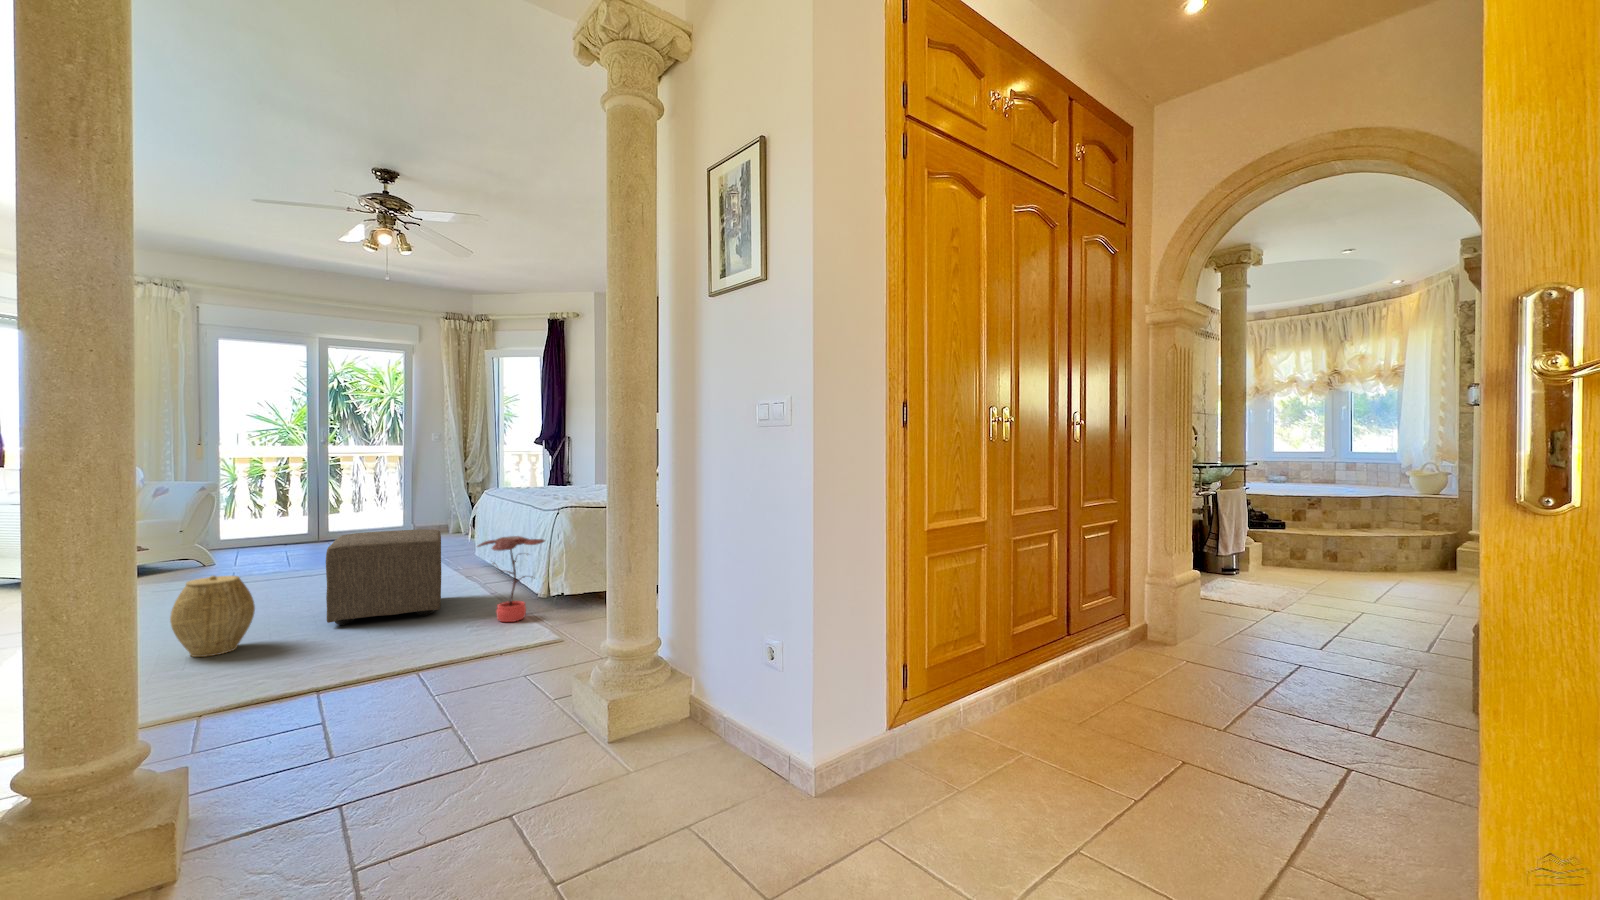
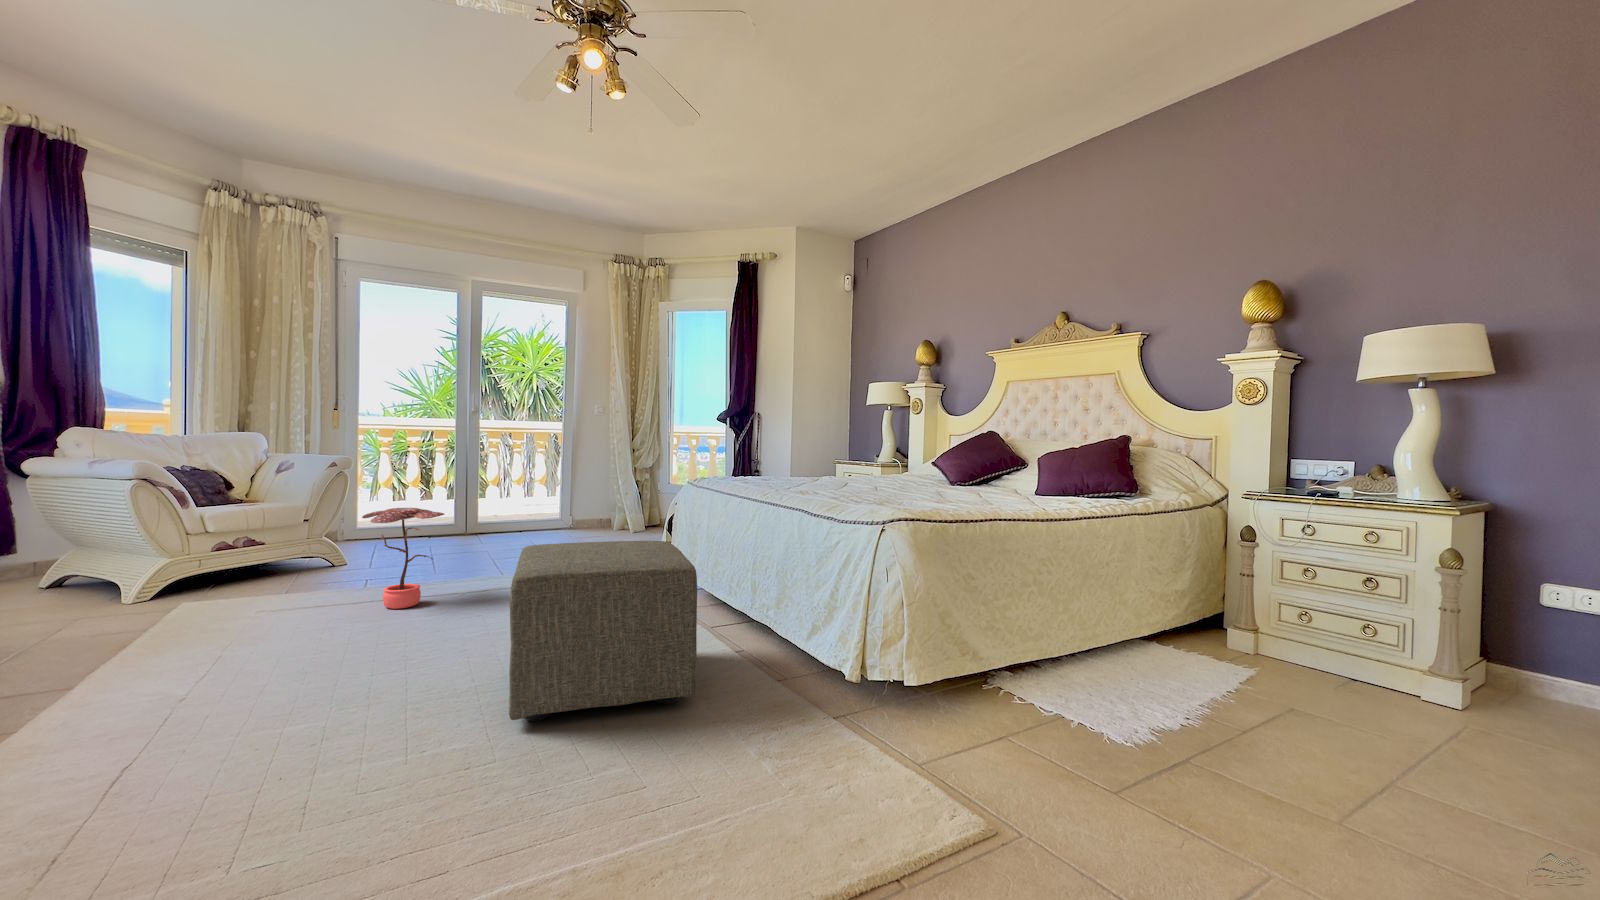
potted plant: present [478,536,545,622] -> present [362,508,444,609]
woven basket: present [170,576,255,657] -> none [220,634,386,817]

